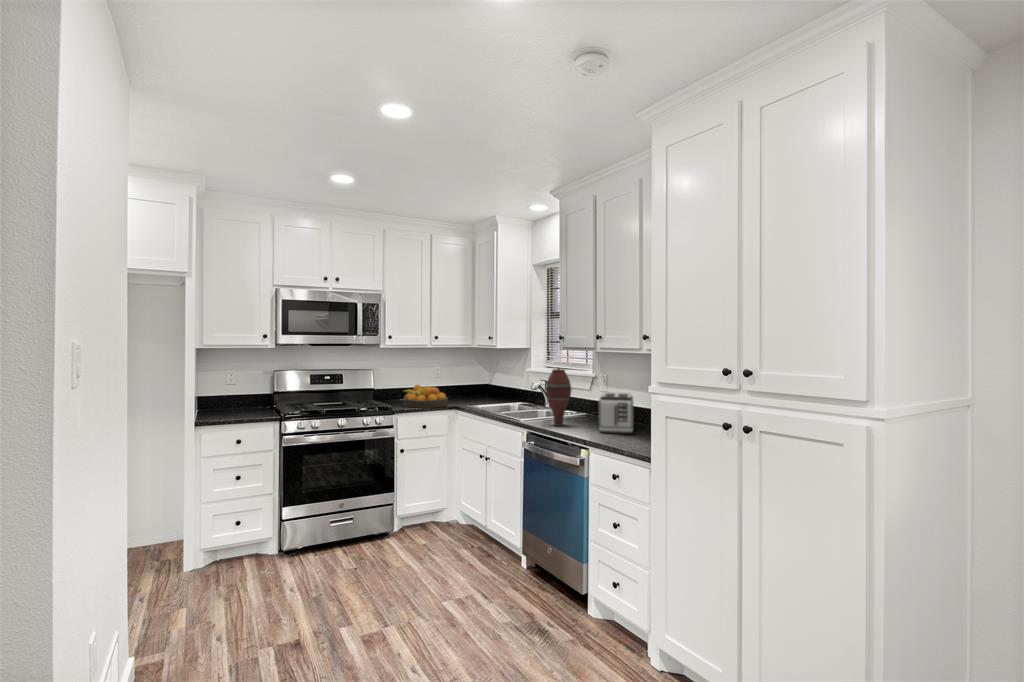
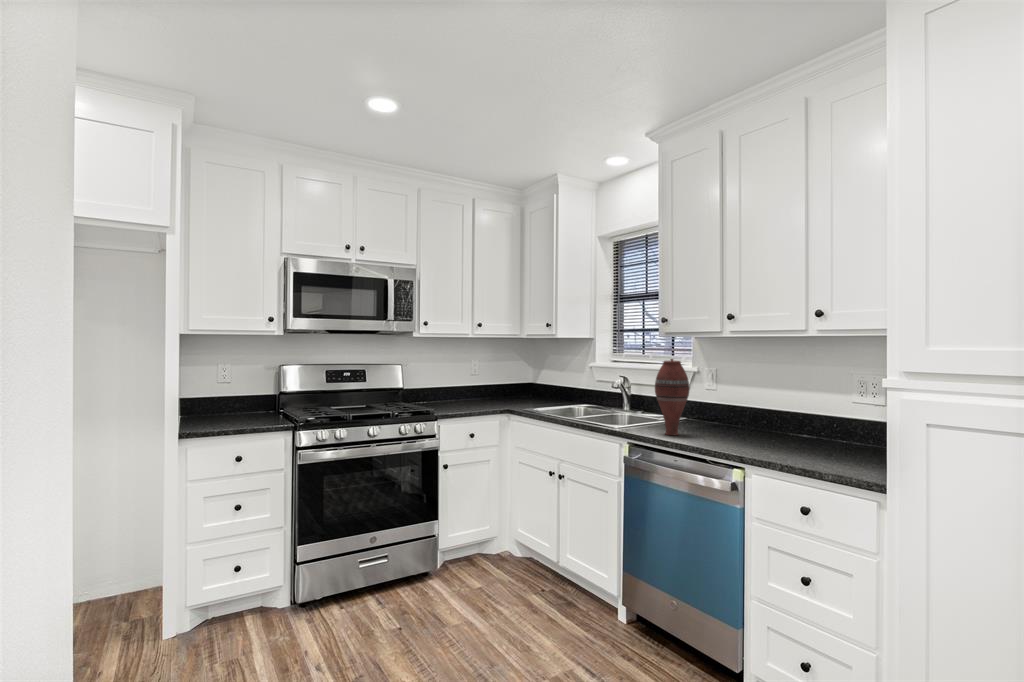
fruit bowl: present [403,385,448,408] -> none [442,383,499,411]
toaster: present [598,392,634,434] -> none [726,391,790,447]

